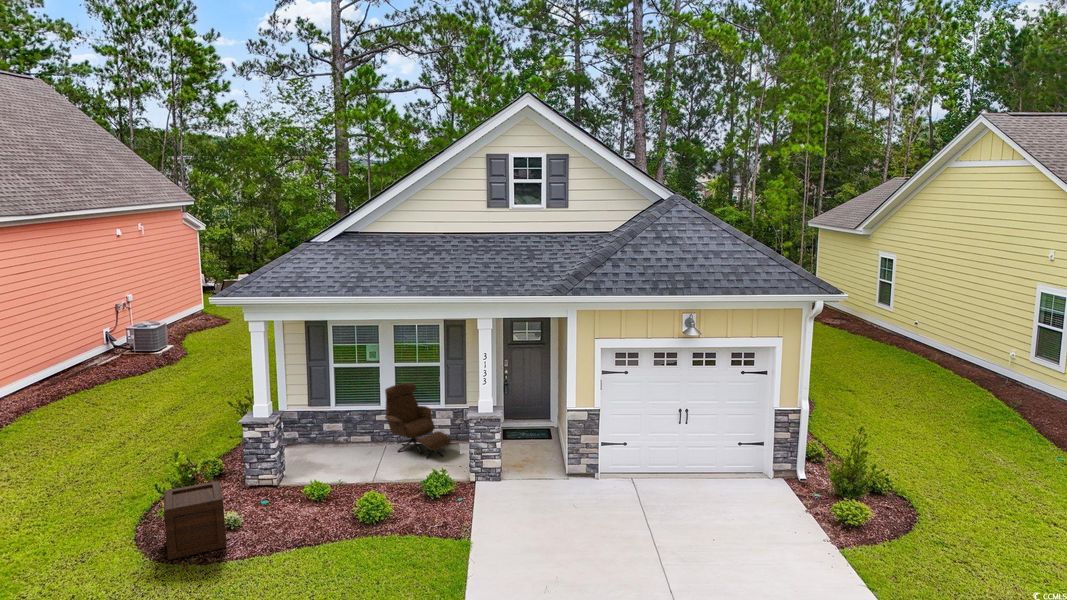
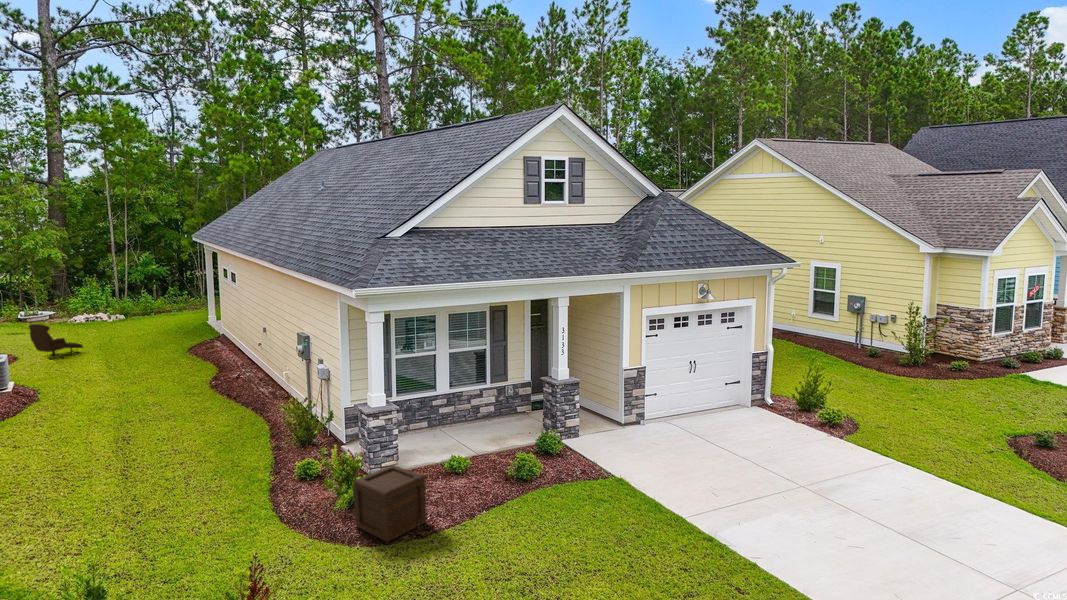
lounge chair: present [385,383,451,458] -> present [29,324,83,359]

